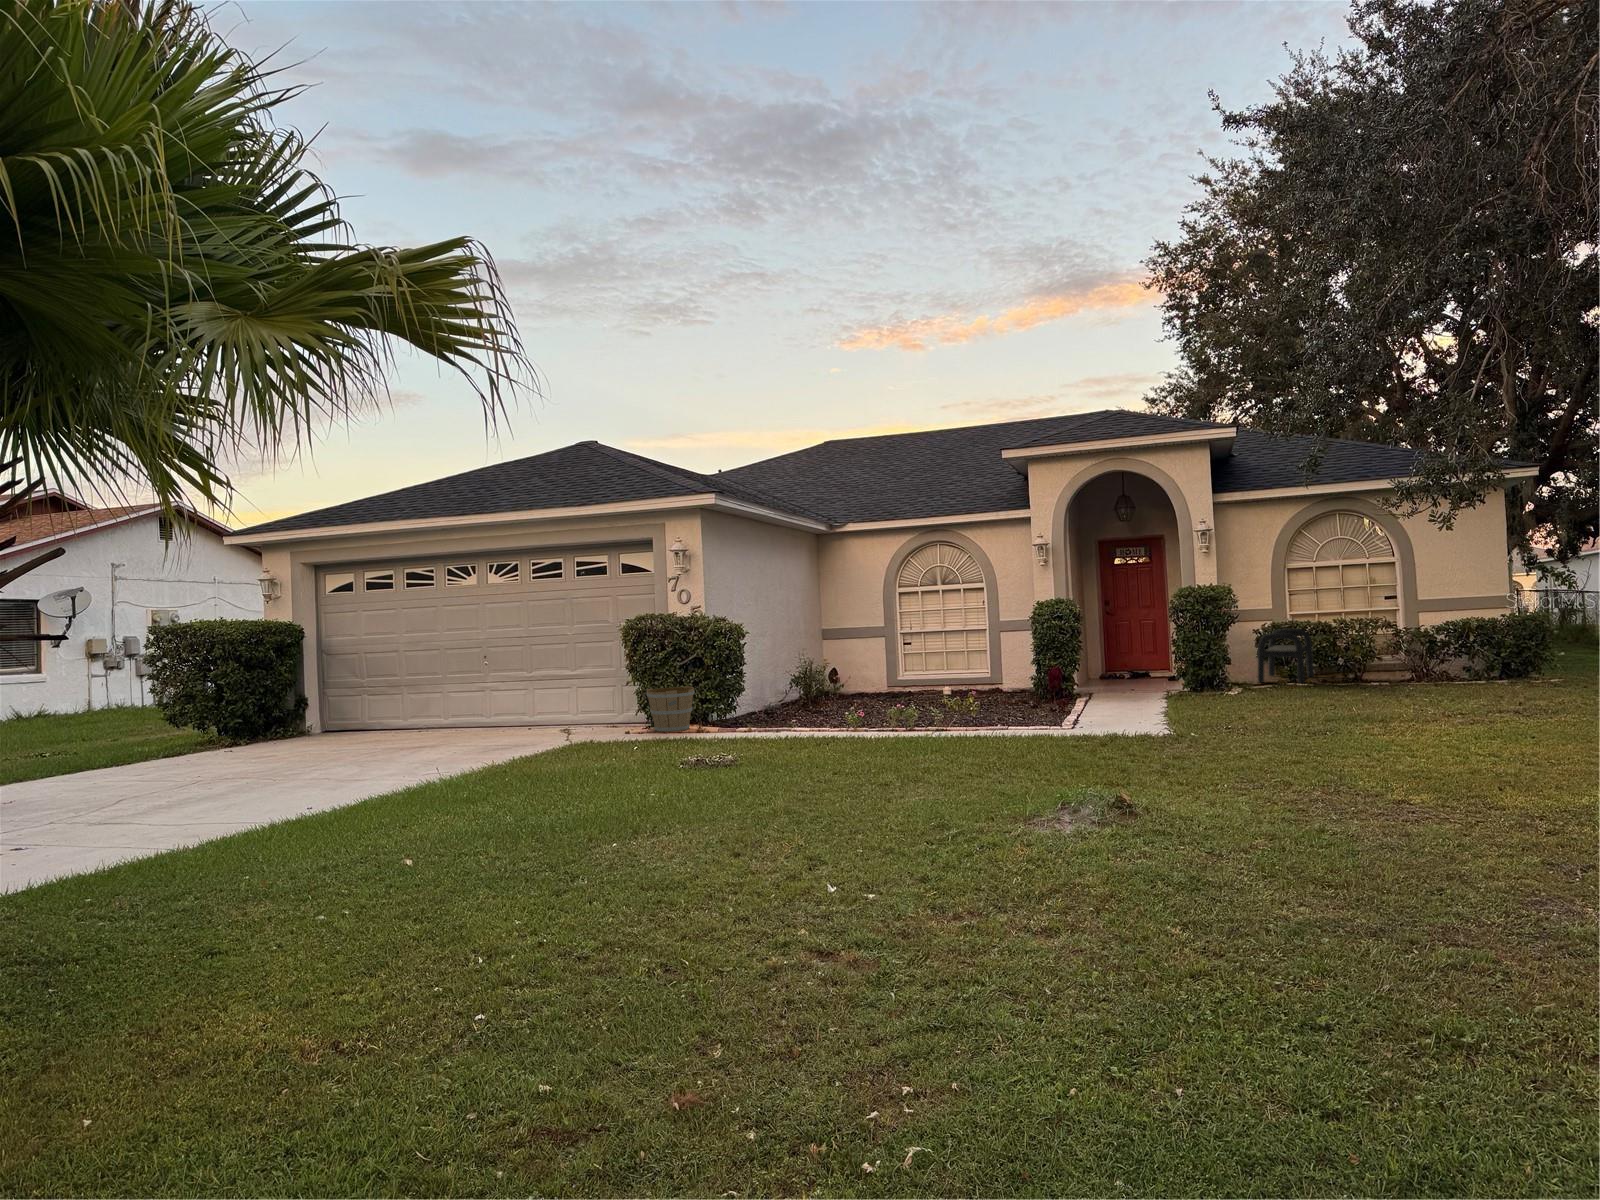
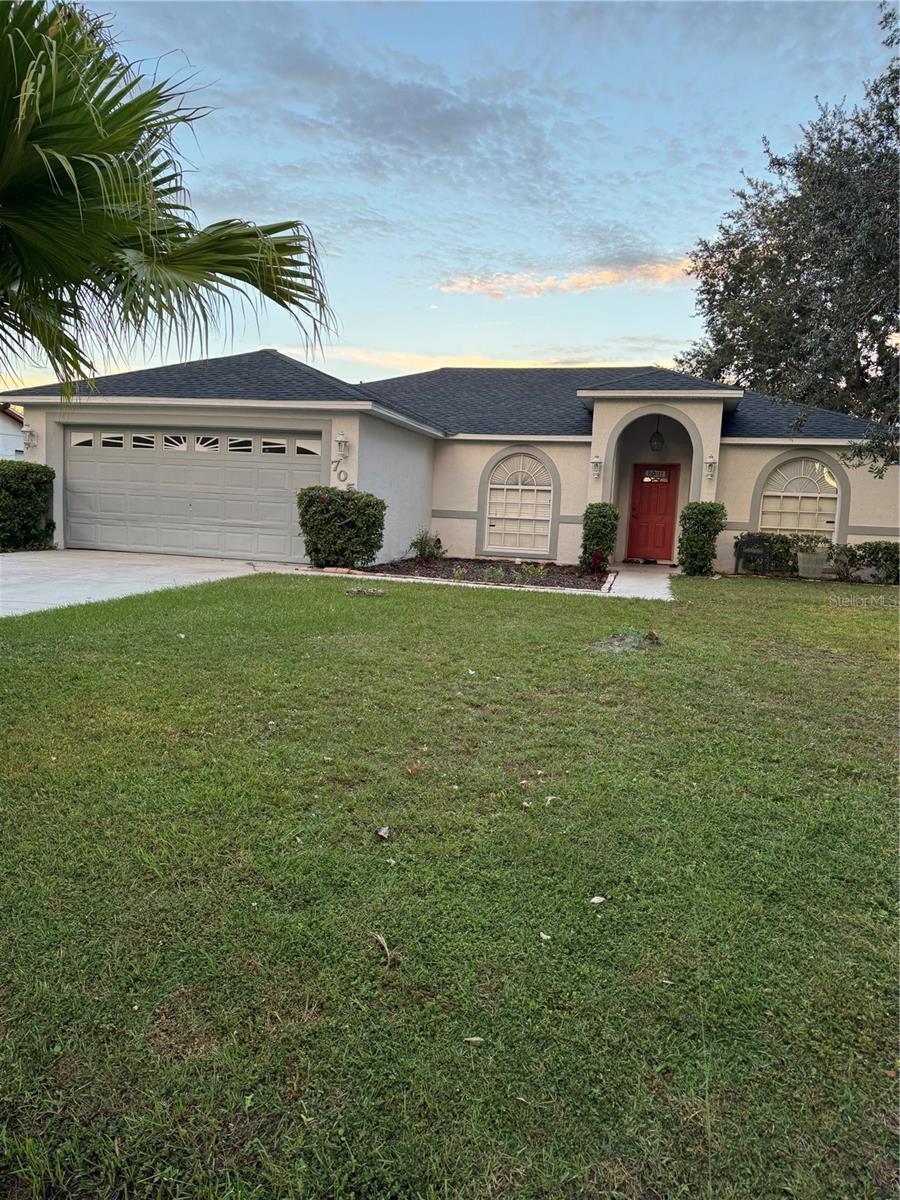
wooden bucket: present [646,686,695,732] -> present [797,552,828,578]

